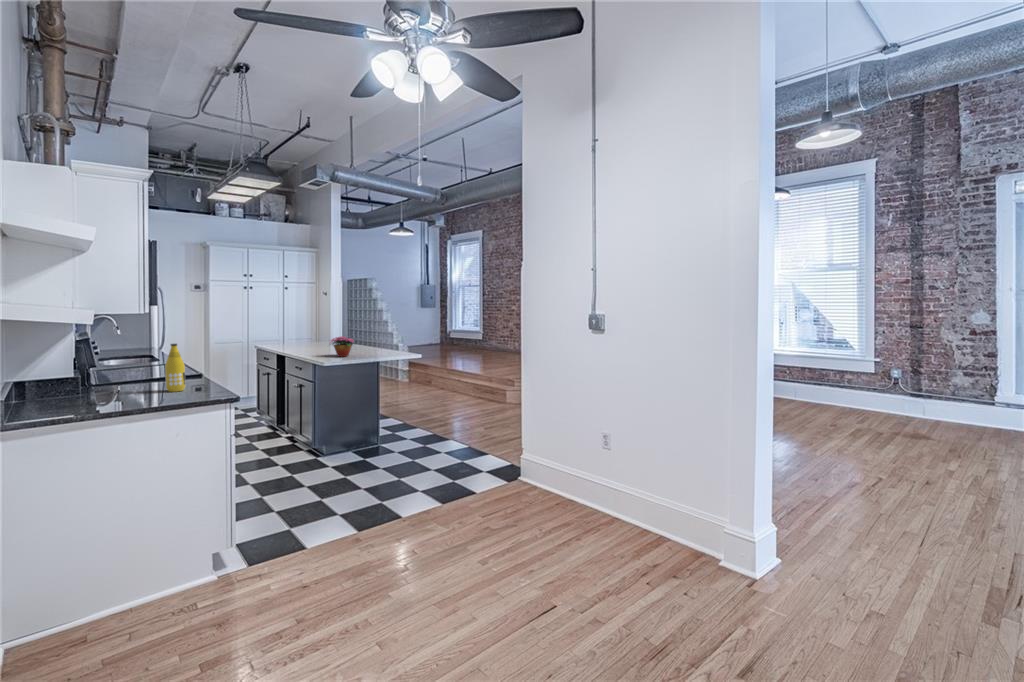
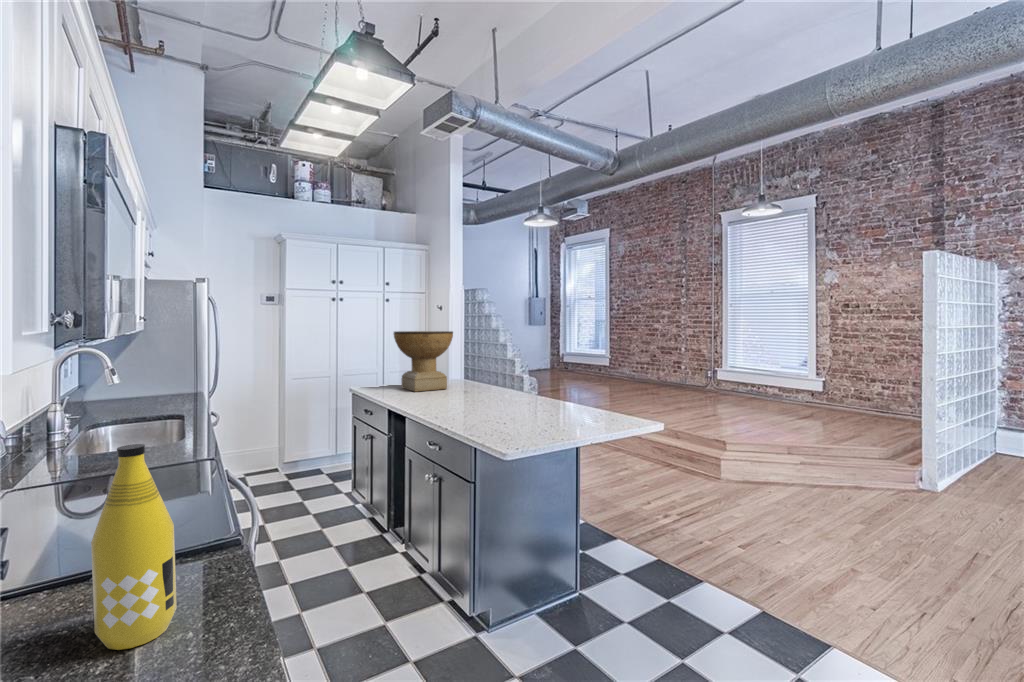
decorative bowl: none [282,312,321,349] -> present [394,331,453,392]
flower arrangement: present [331,336,354,357] -> none [480,372,535,410]

